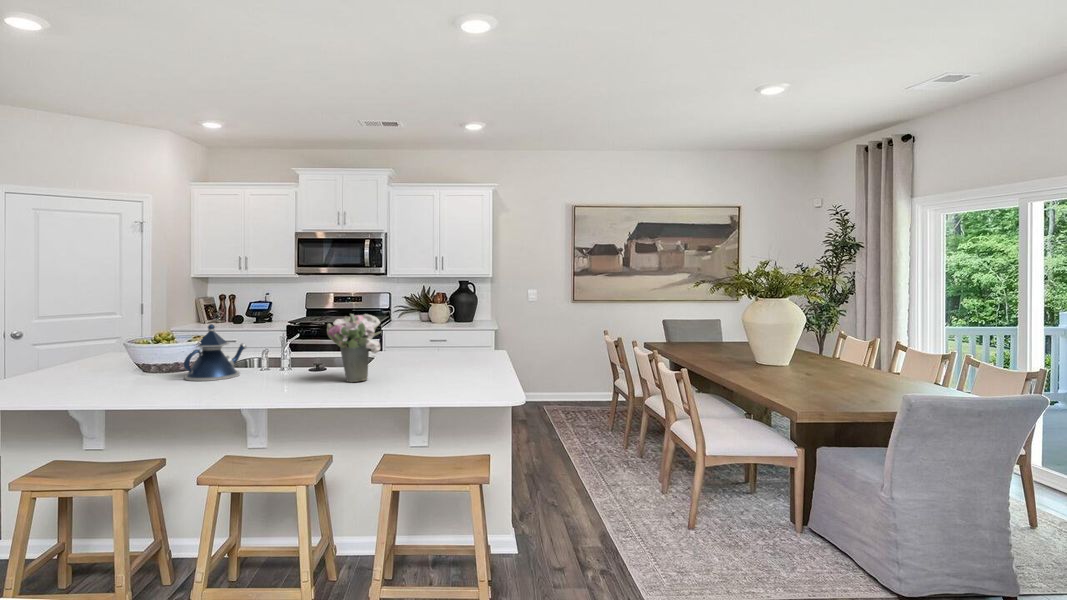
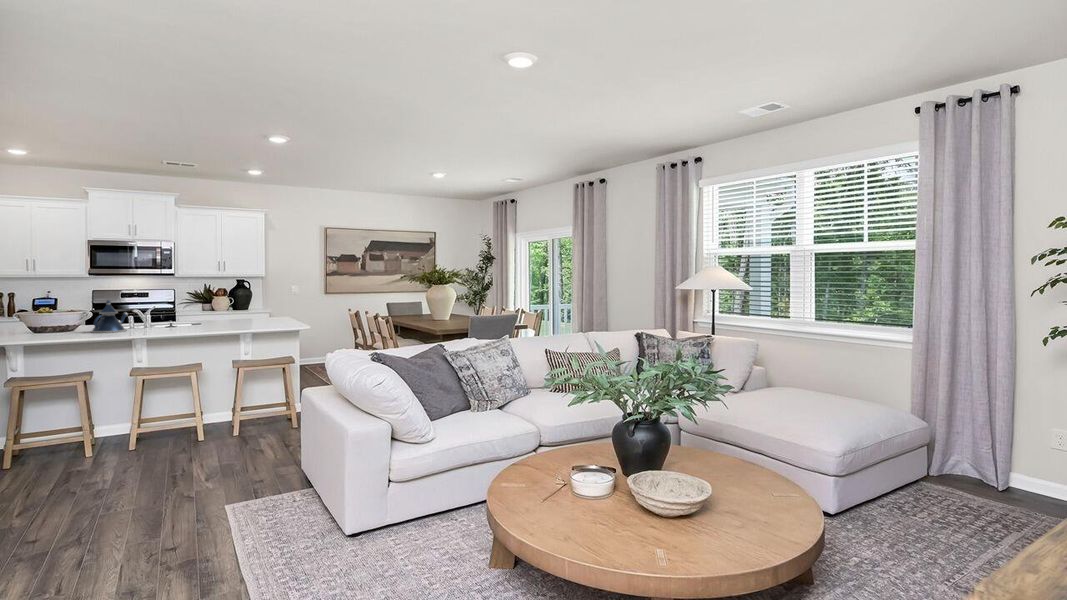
flower bouquet: present [327,314,381,382] -> none [193,292,228,329]

